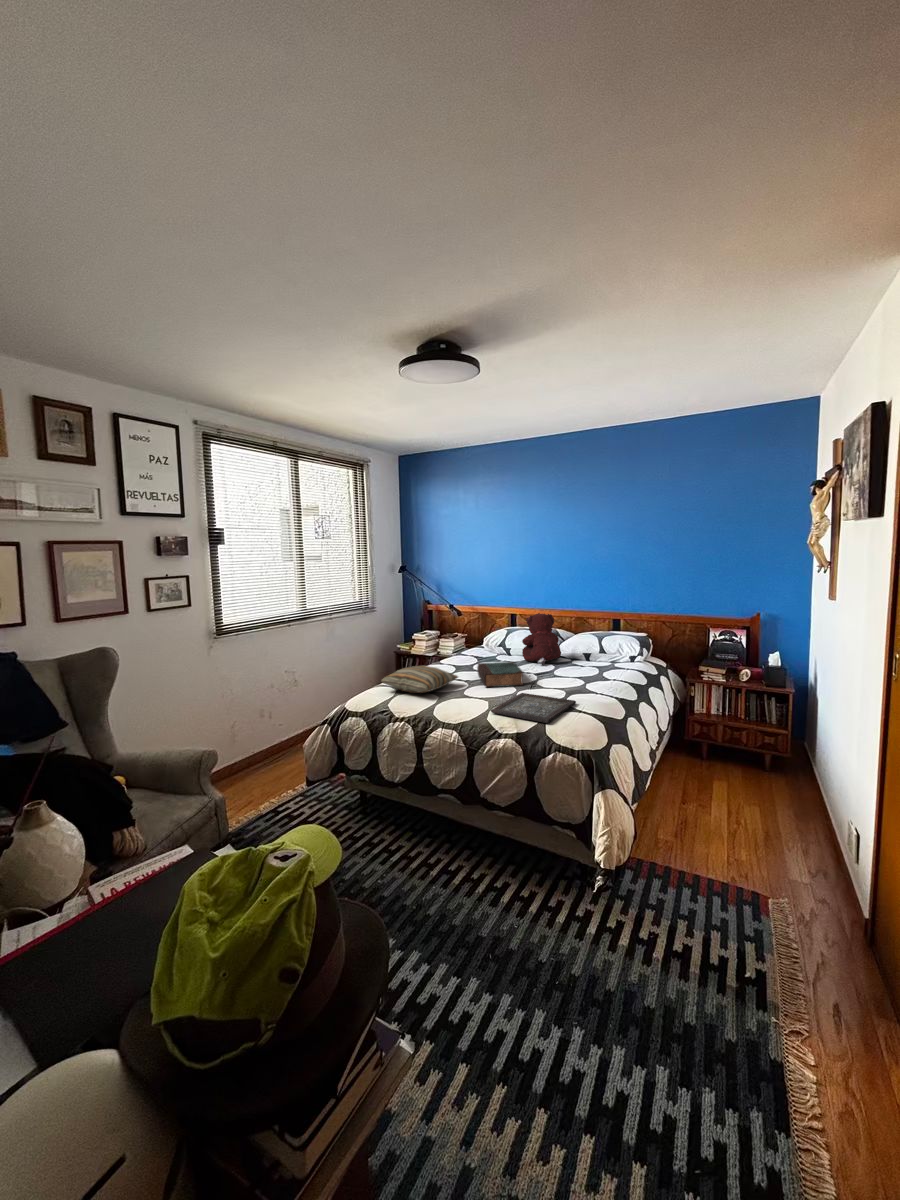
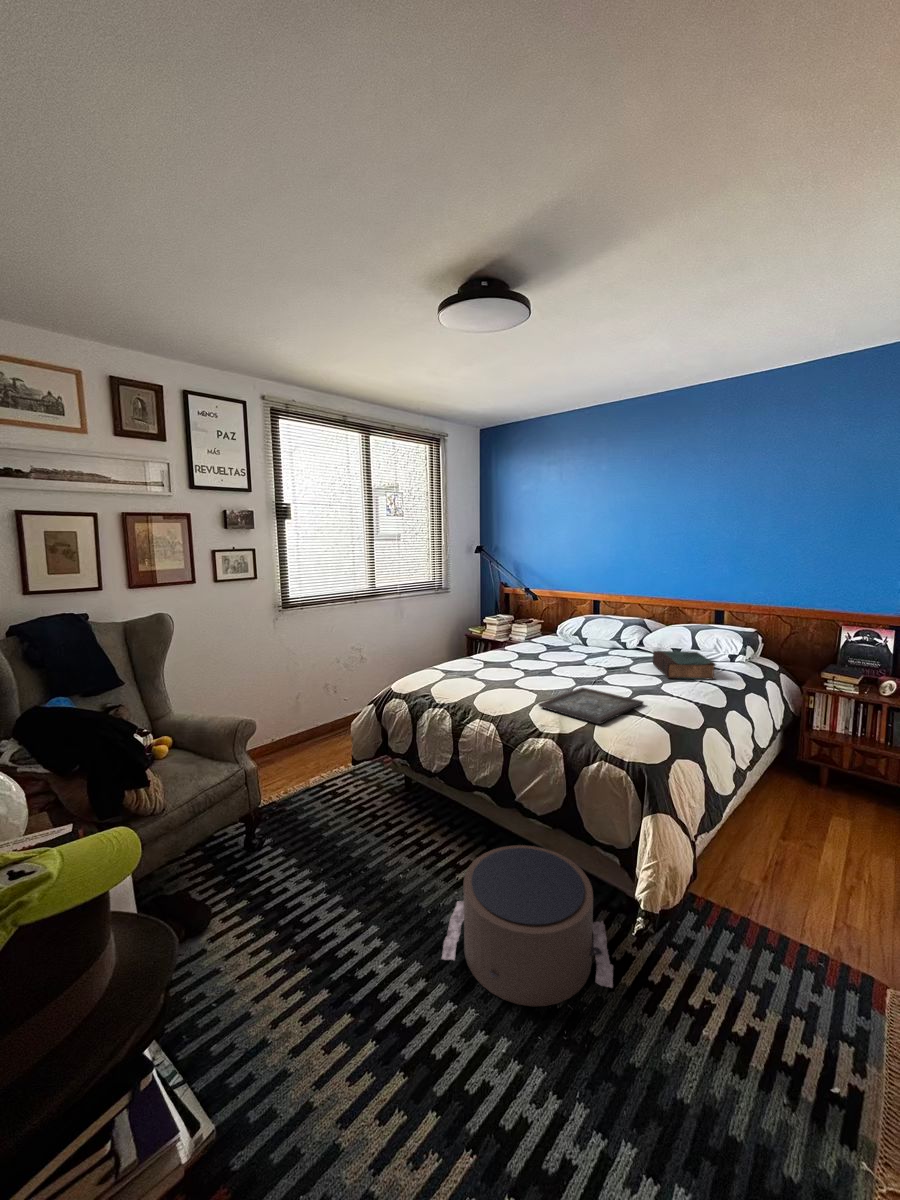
teddy bear: present [522,613,561,665] -> none [598,599,645,658]
book: present [477,662,524,687] -> present [653,651,716,680]
pillow: present [381,666,458,692] -> none [431,650,516,679]
pouf: none [440,834,585,965] -> present [442,845,613,1006]

